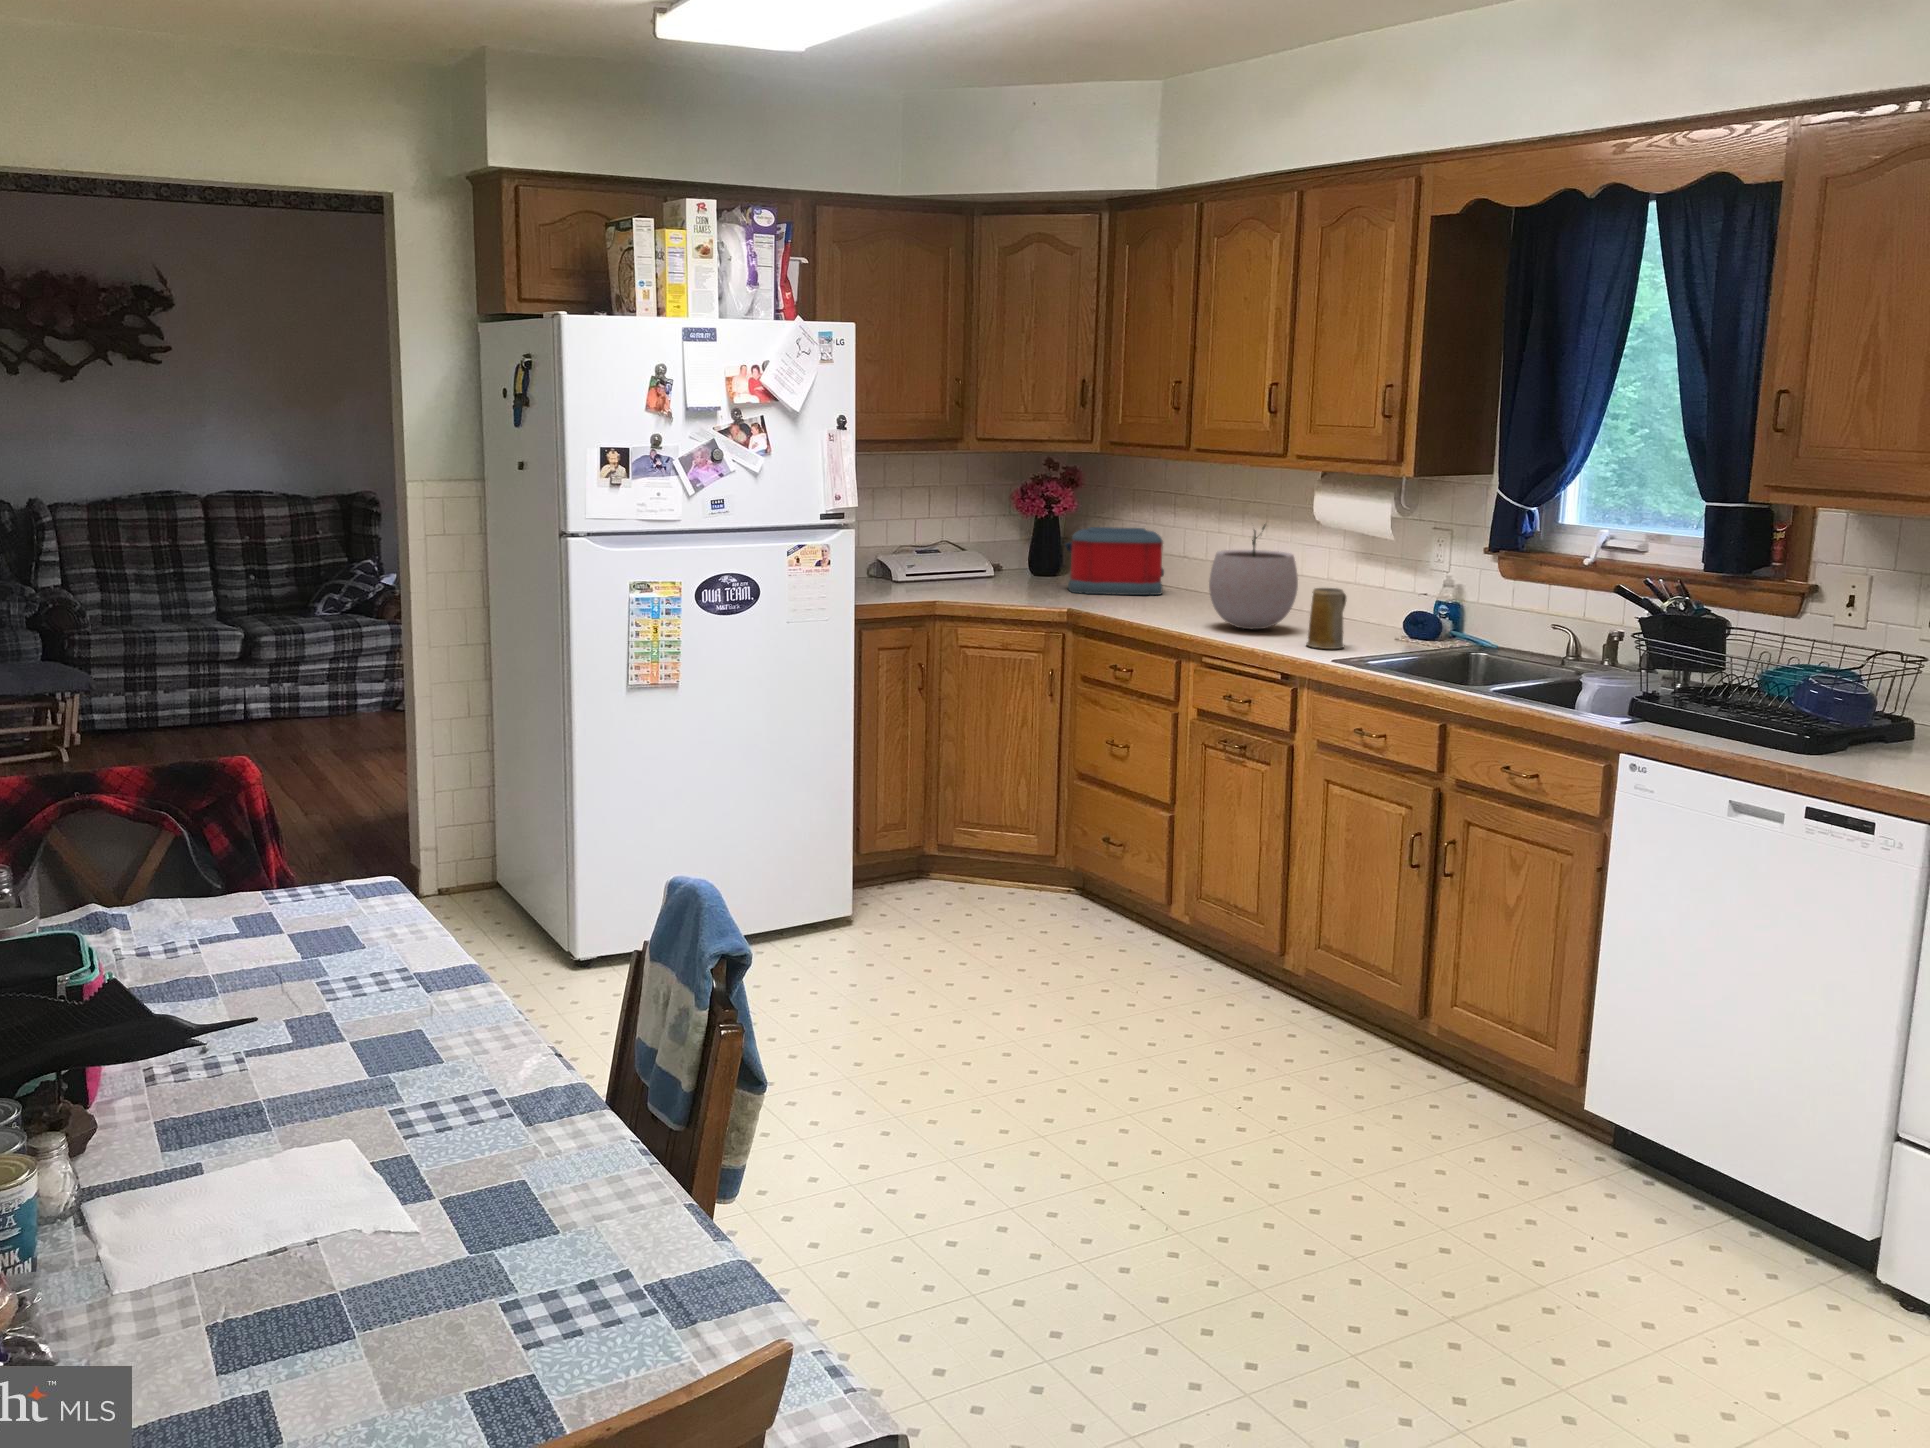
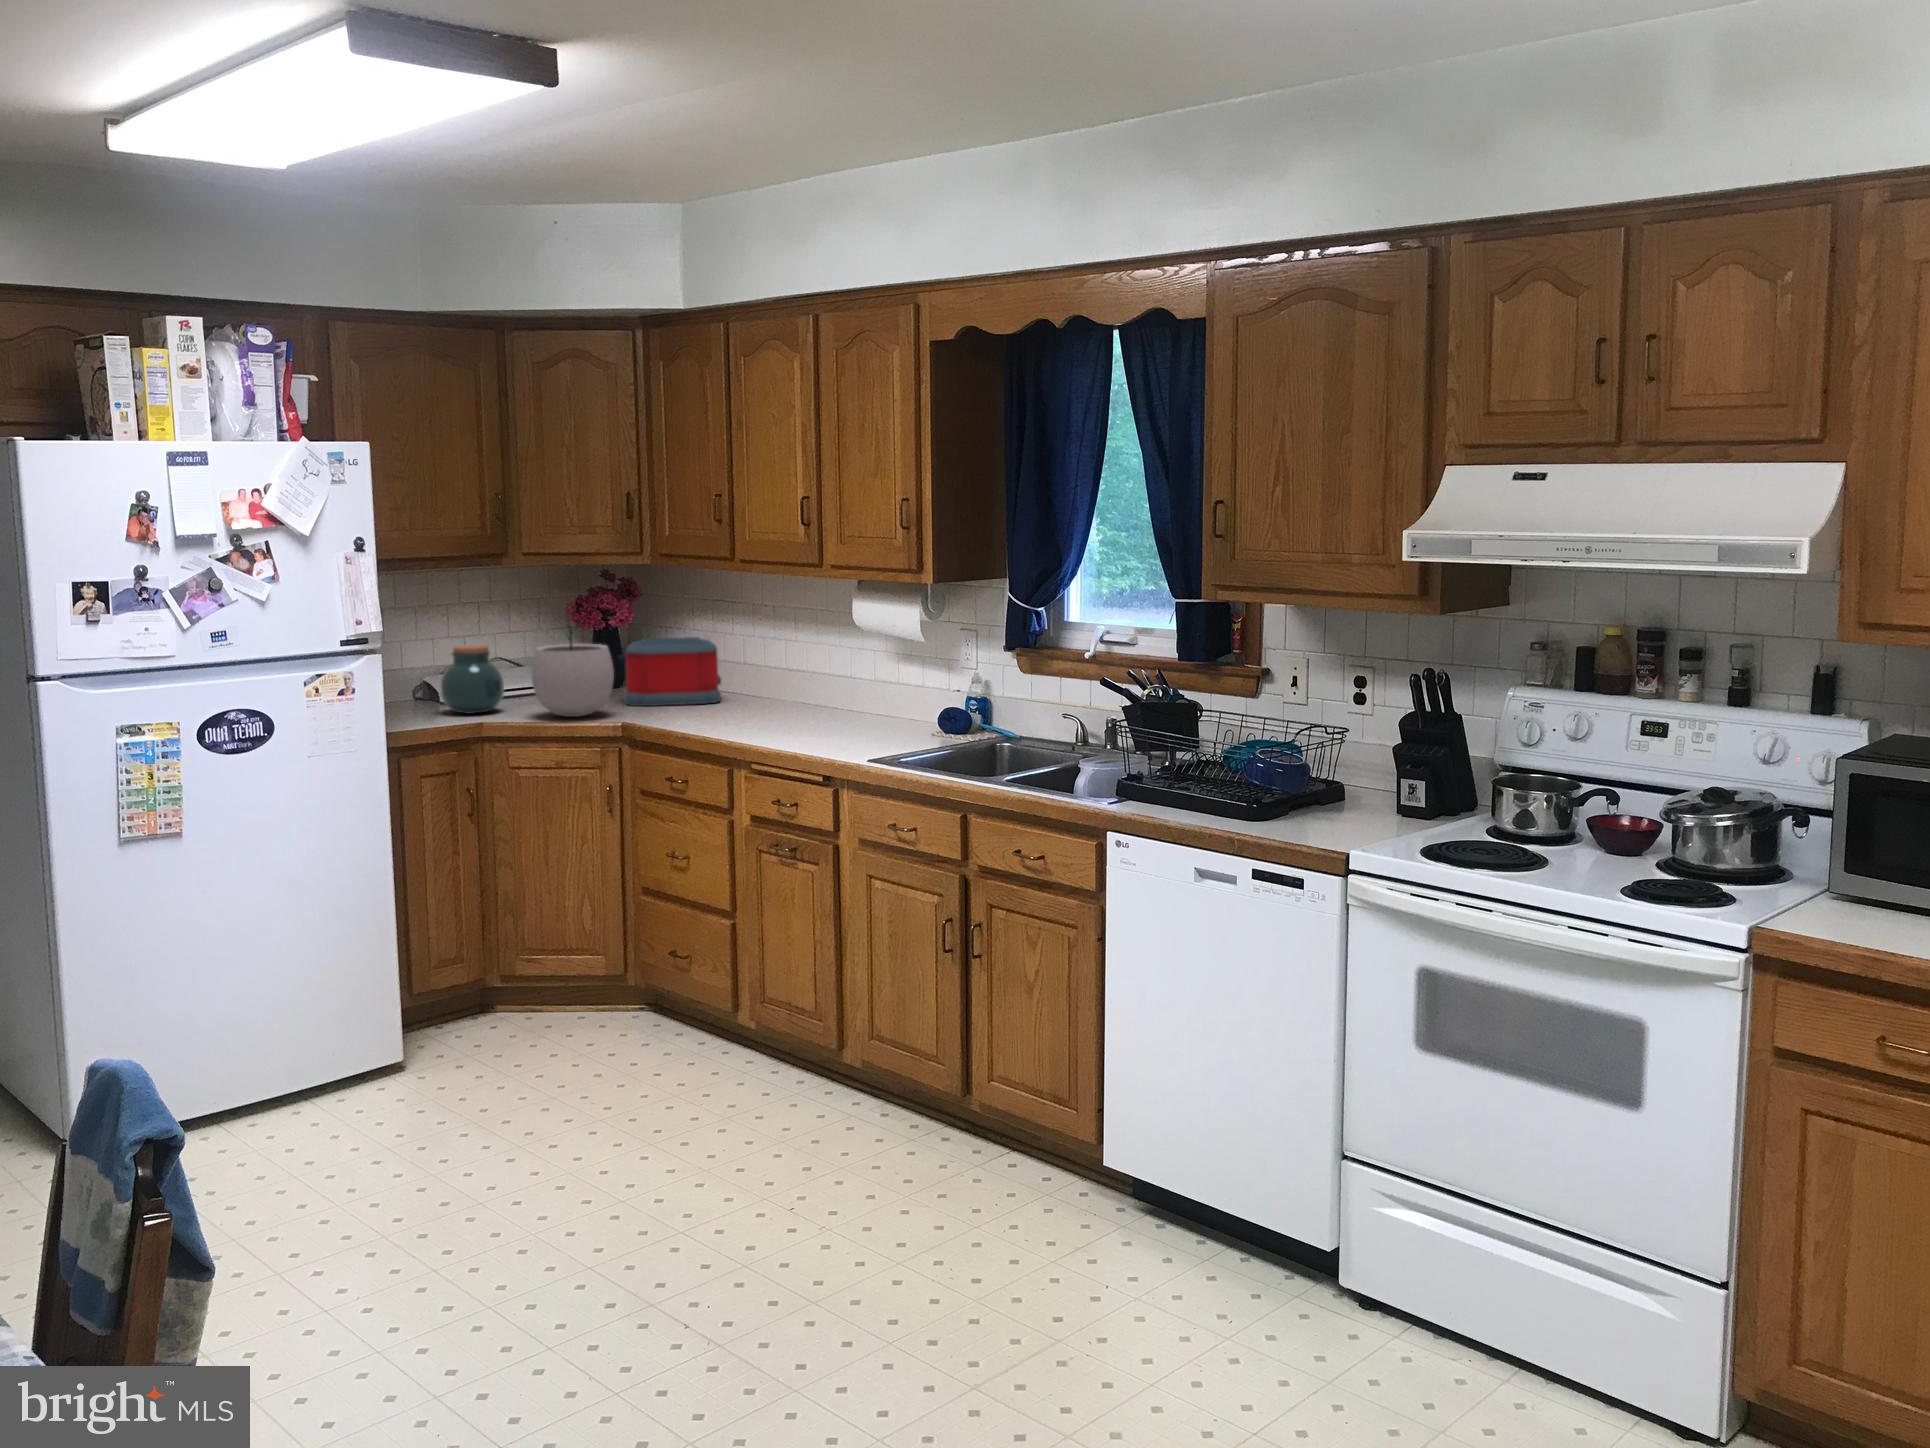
plant pot: present [1209,525,1298,629] -> present [532,621,614,717]
jar: none [898,526,956,592] -> present [440,645,504,713]
mug: present [1307,588,1346,649] -> none [846,691,882,750]

